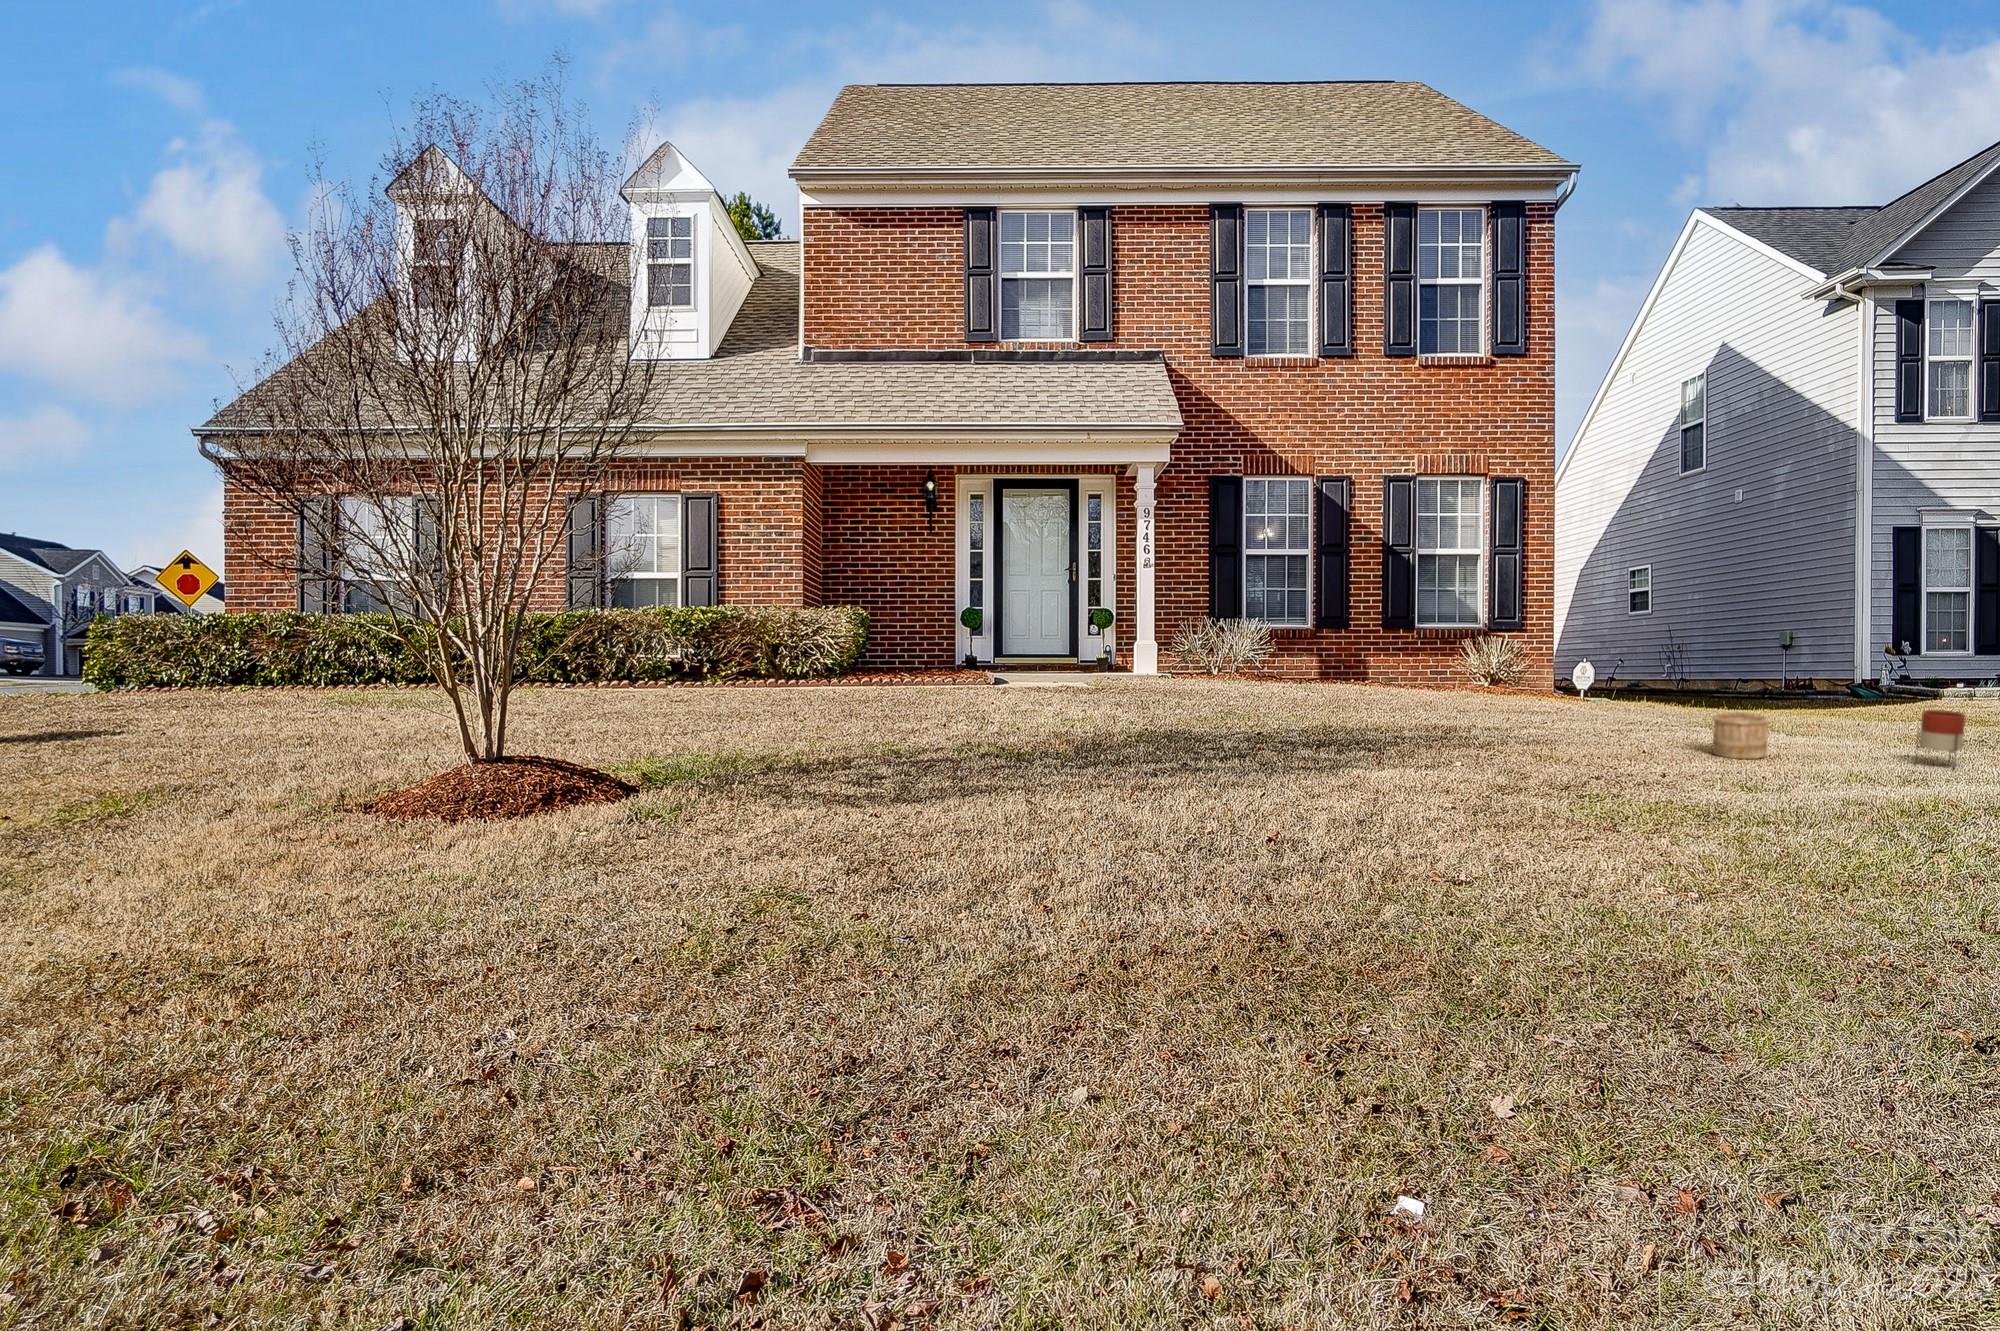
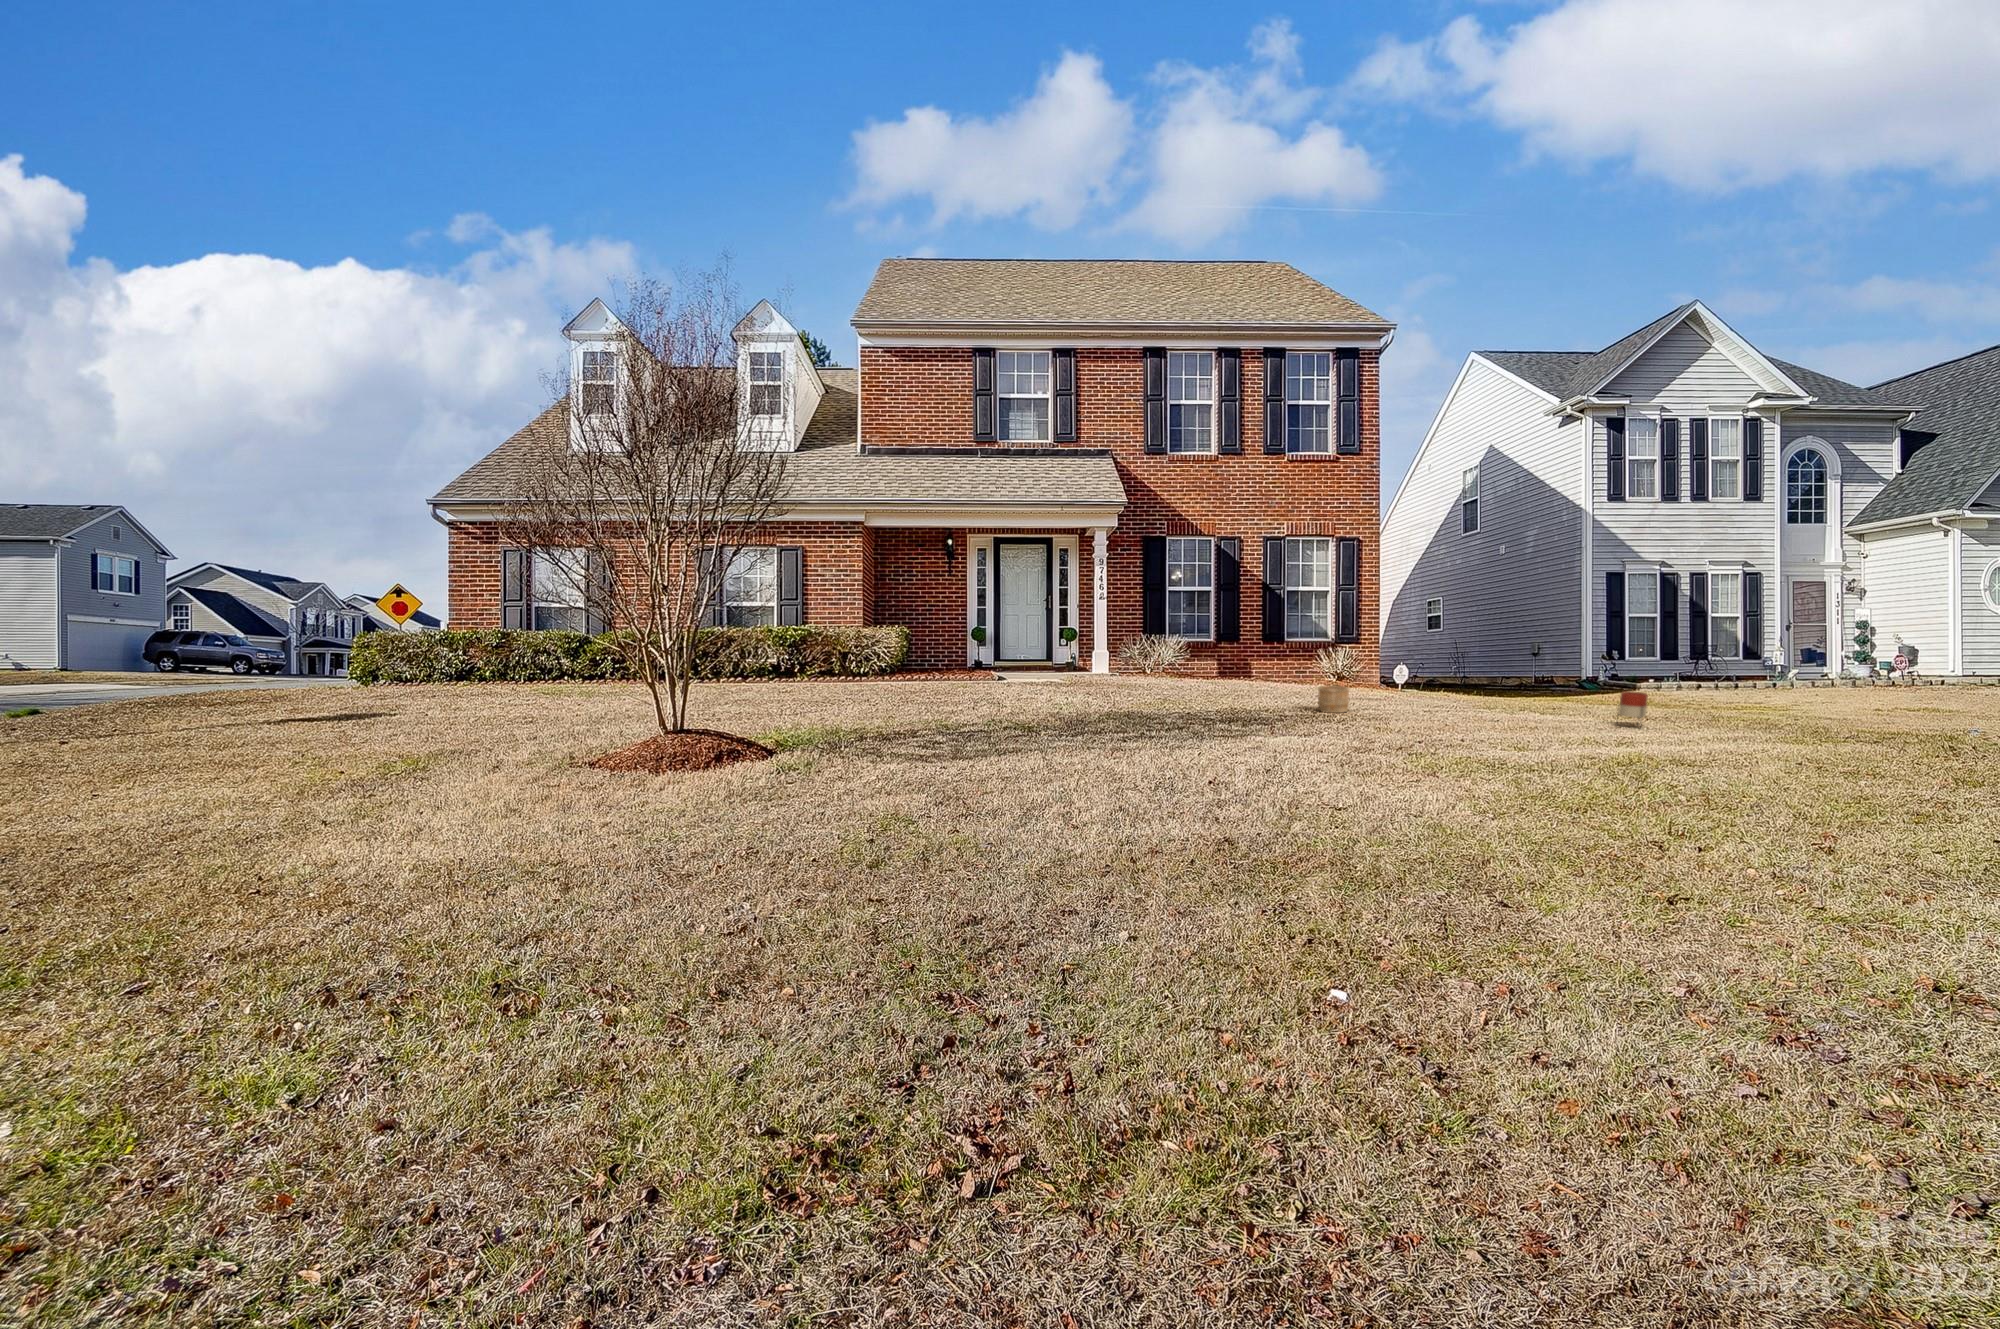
wooden bucket: present [1713,713,1769,759] -> present [1318,685,1350,713]

